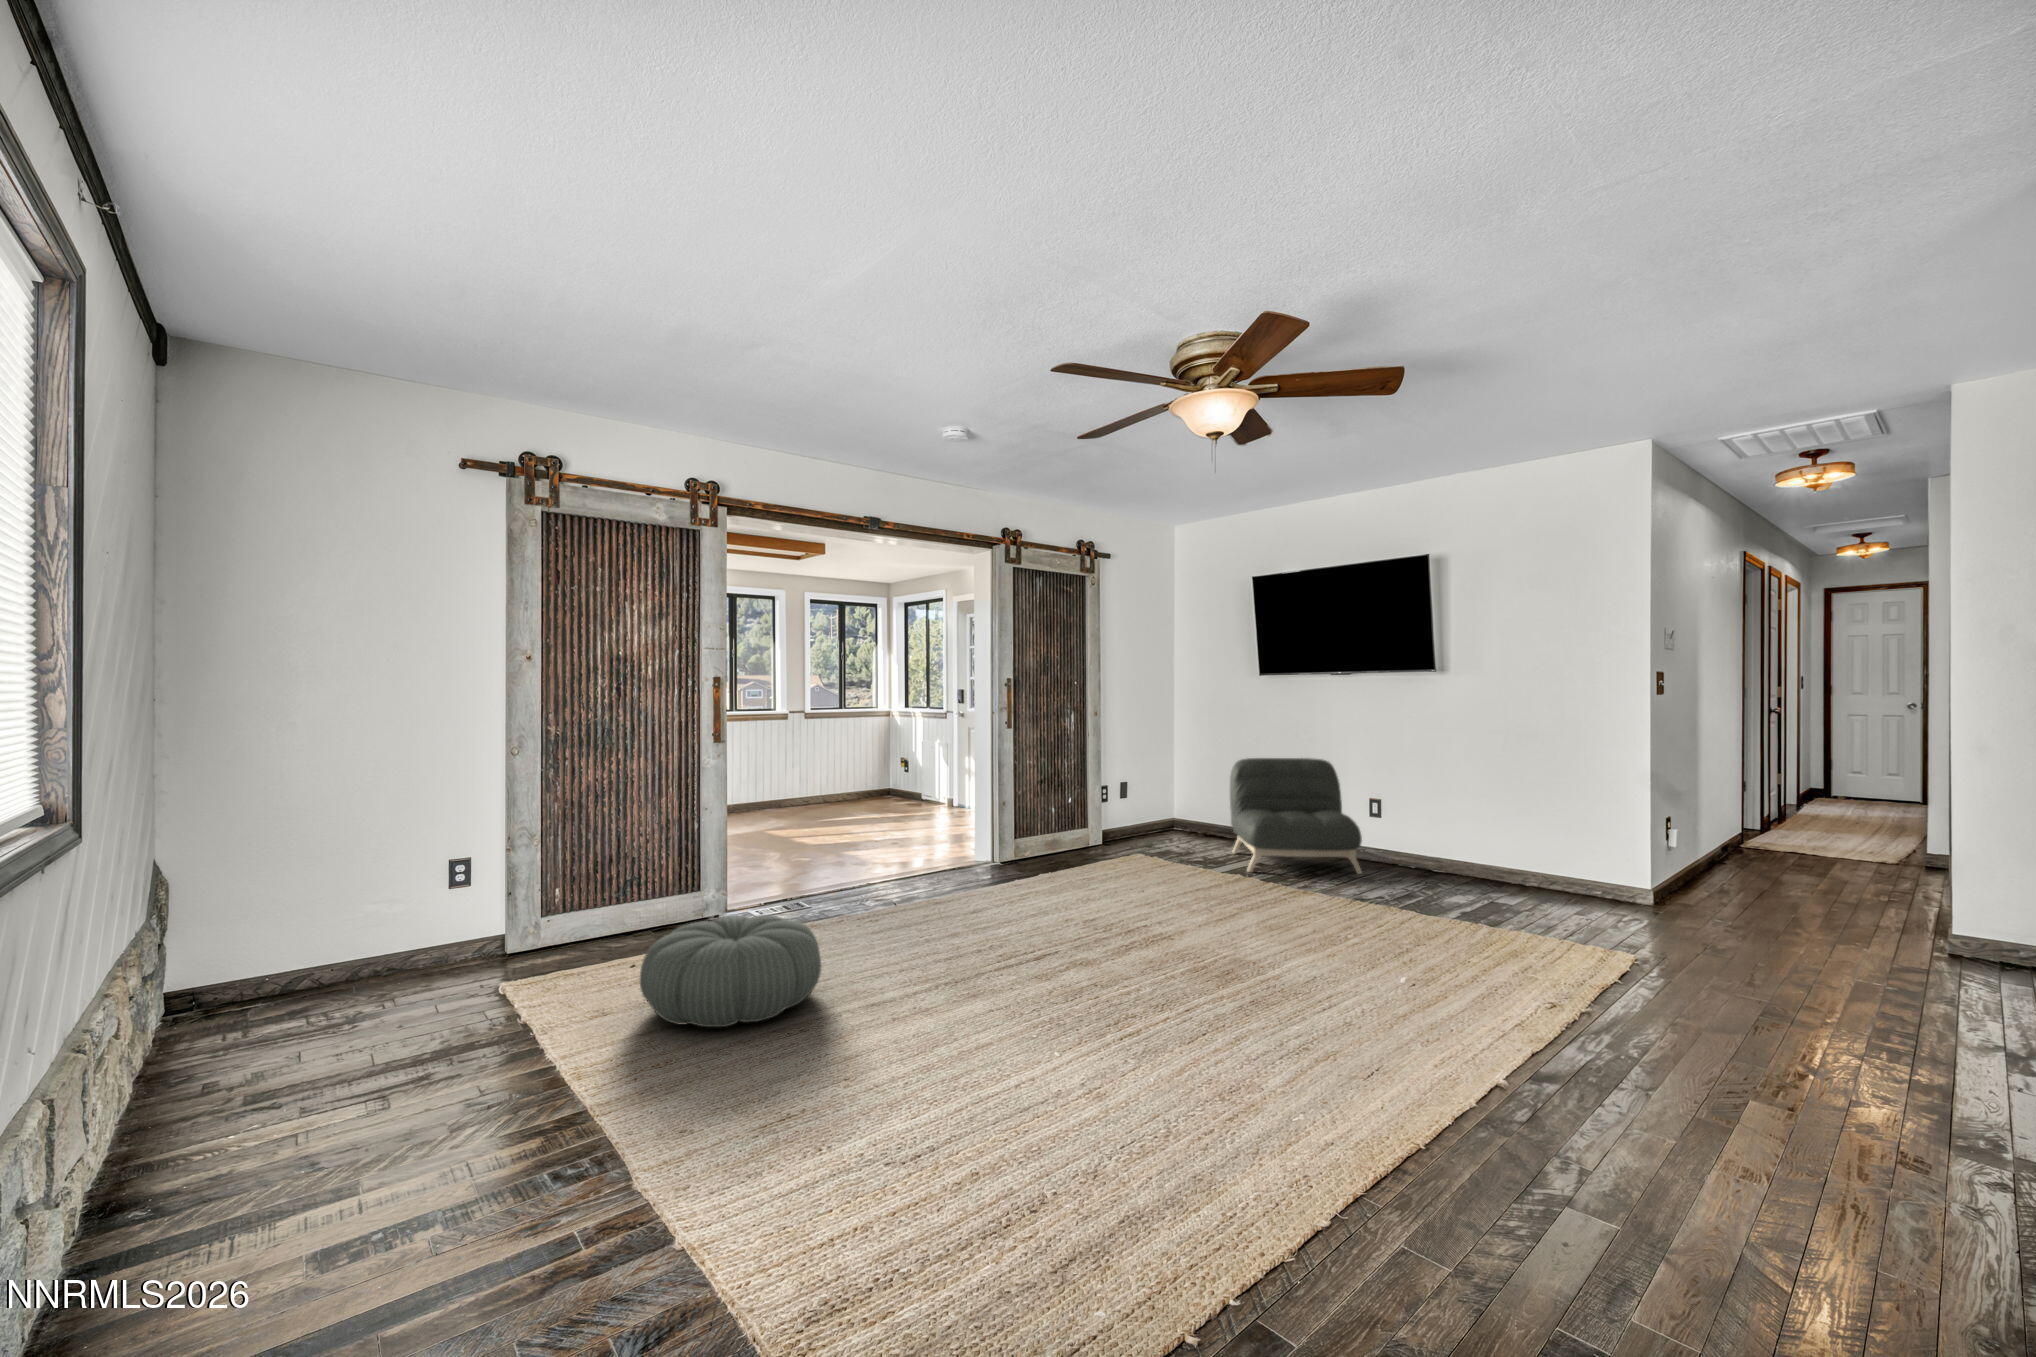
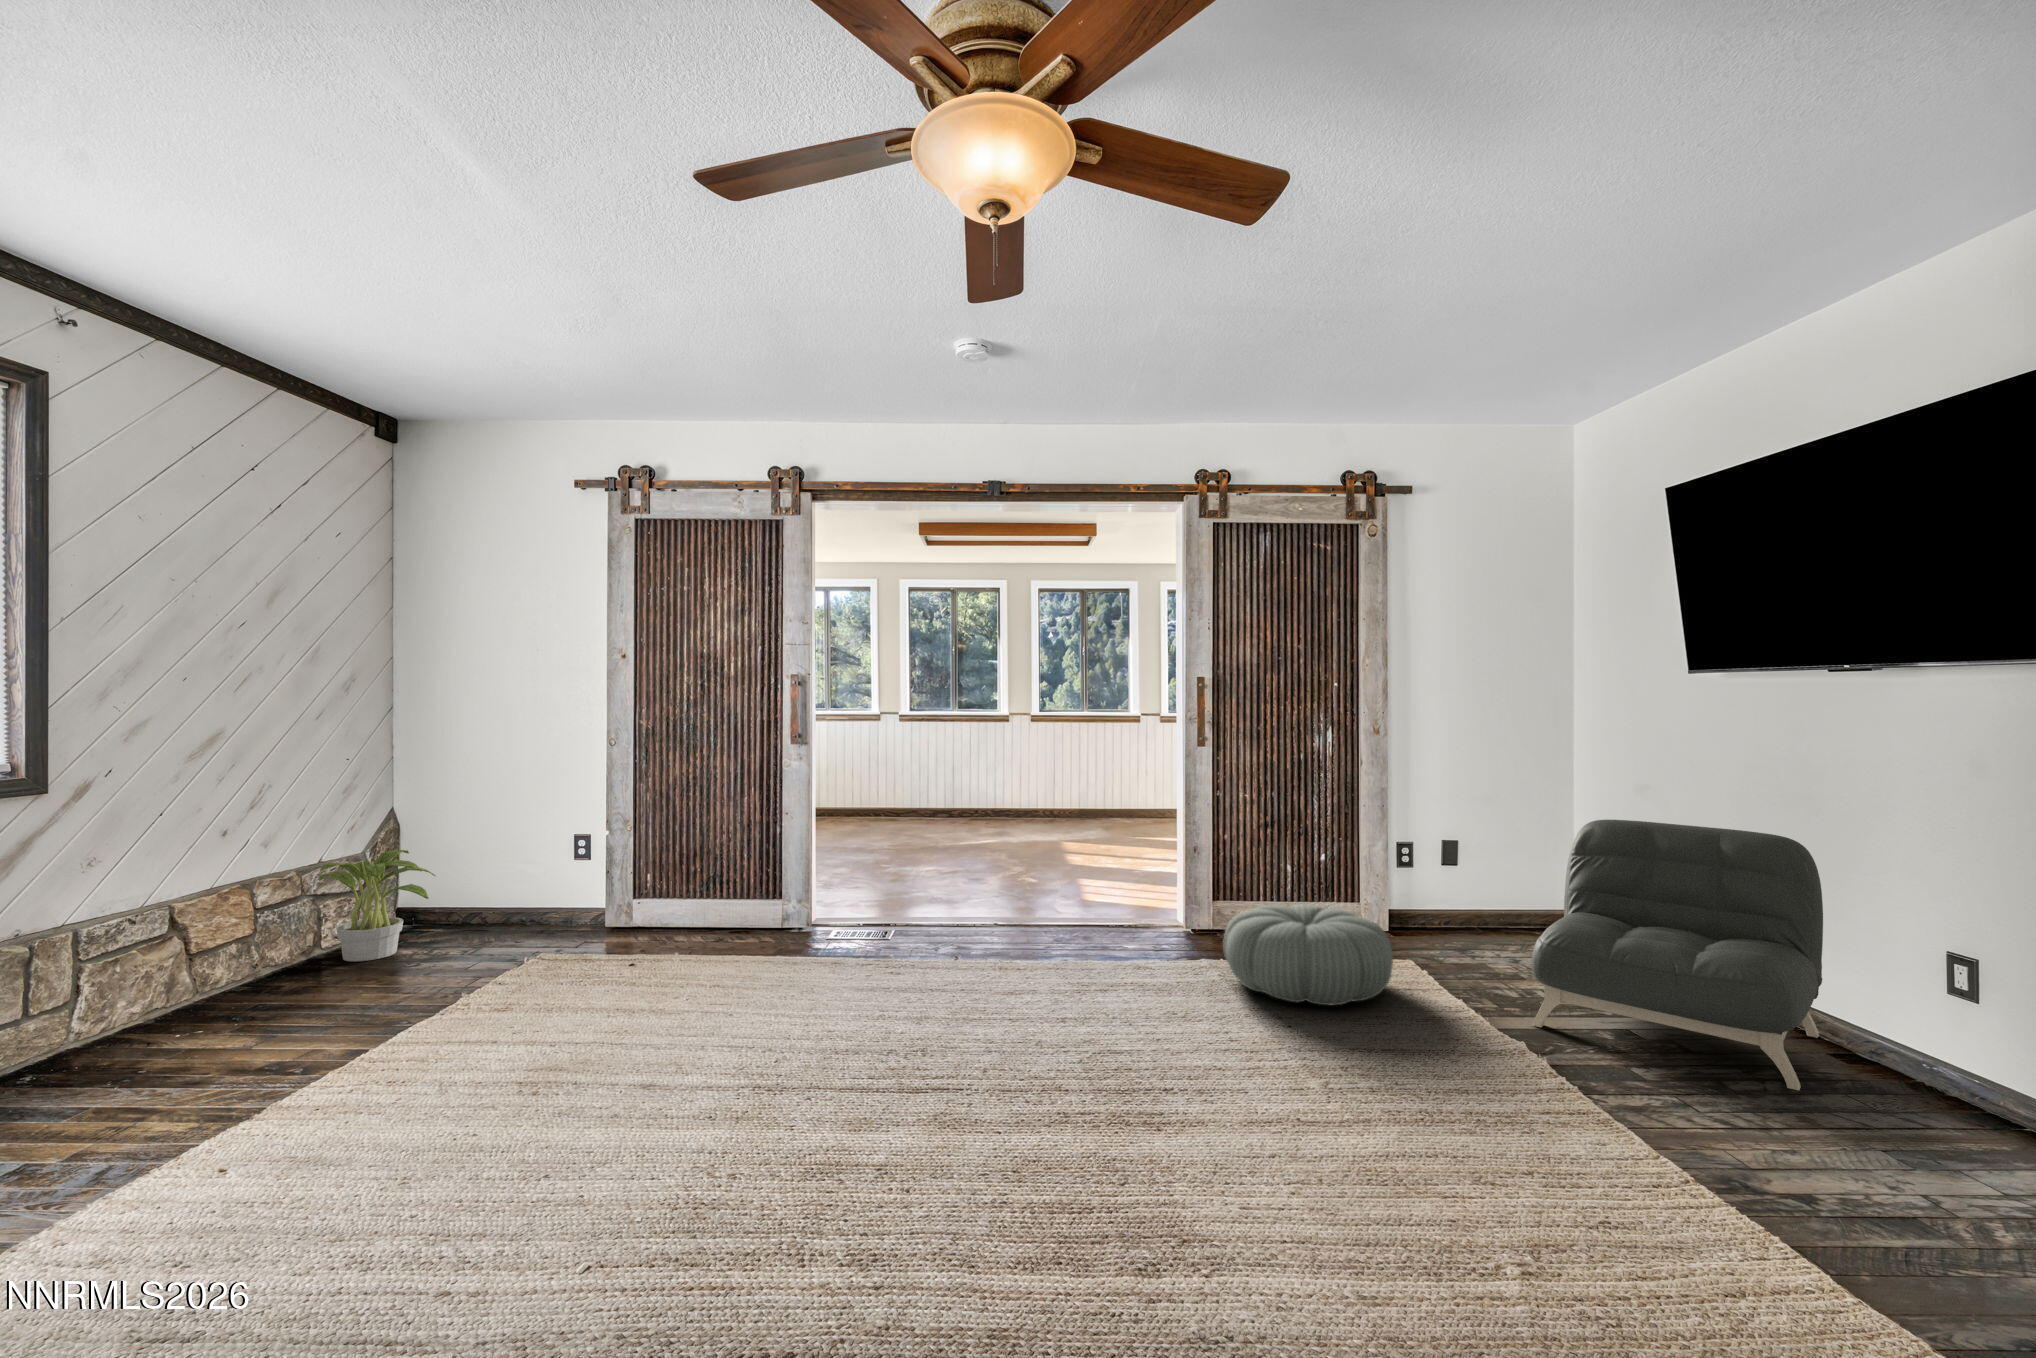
potted plant: none [172,900,377,1048] -> present [319,850,436,961]
pouf: present [640,915,821,1027] -> present [1223,904,1393,1006]

